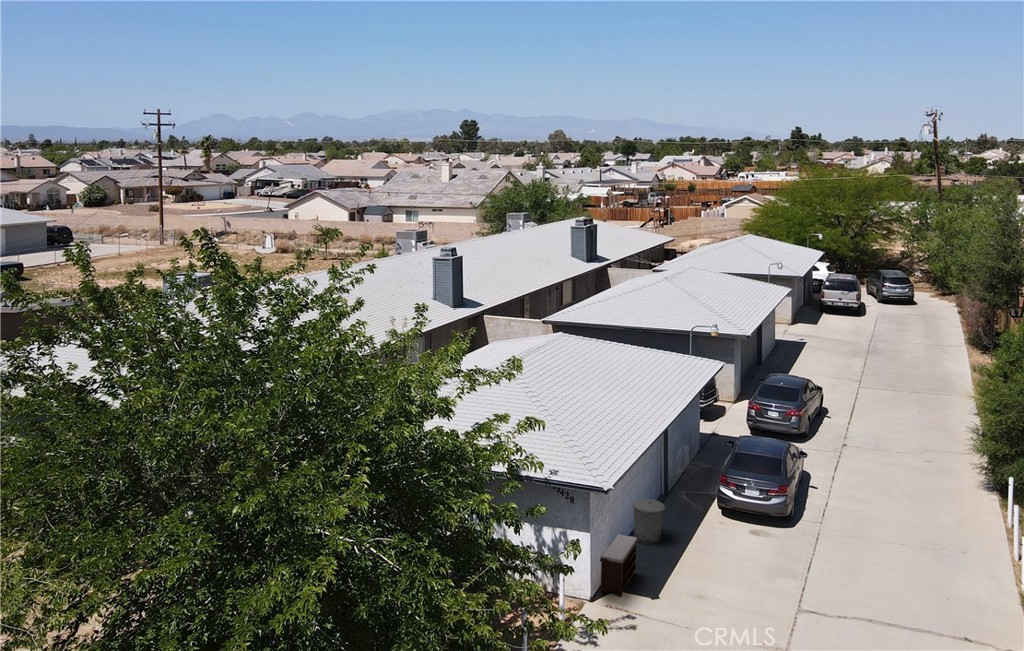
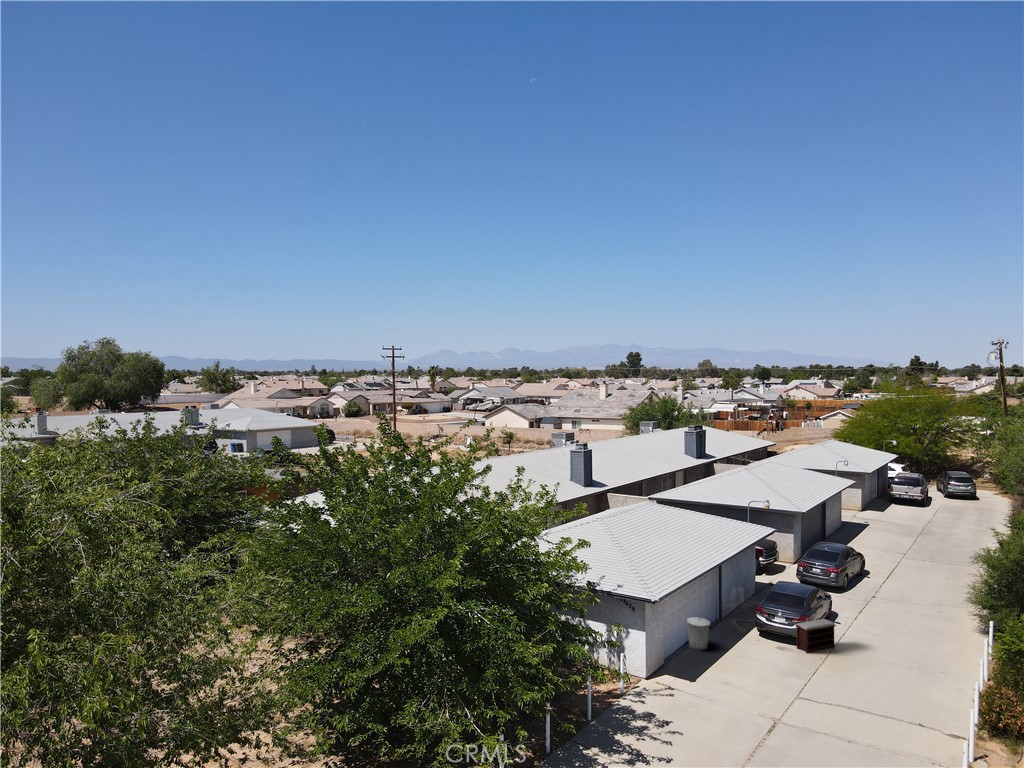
bench: present [600,534,638,597] -> present [796,619,836,653]

